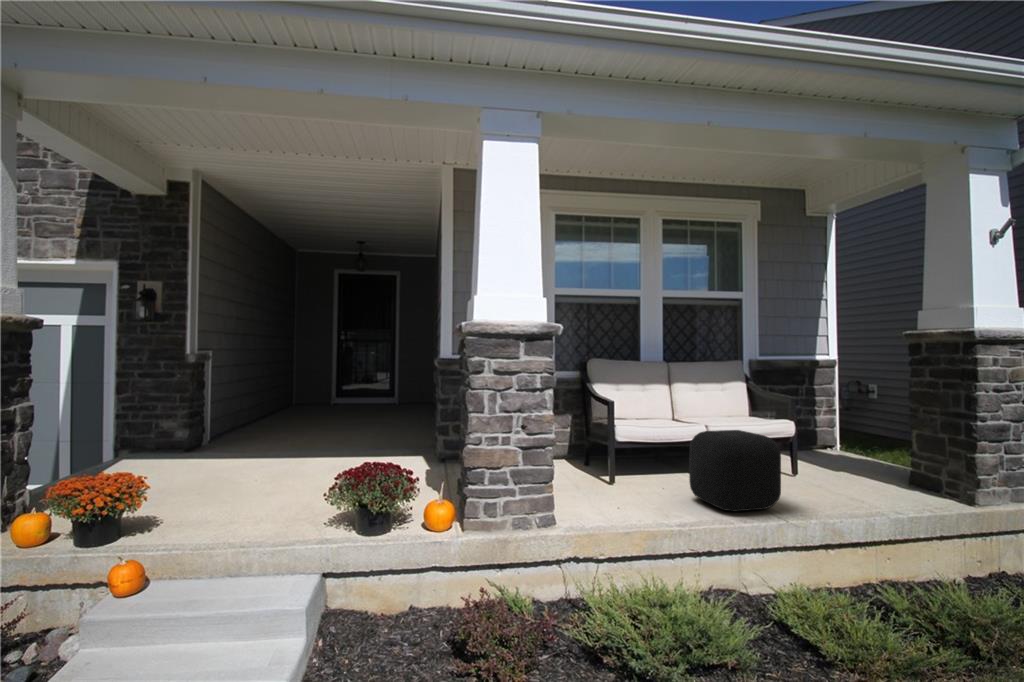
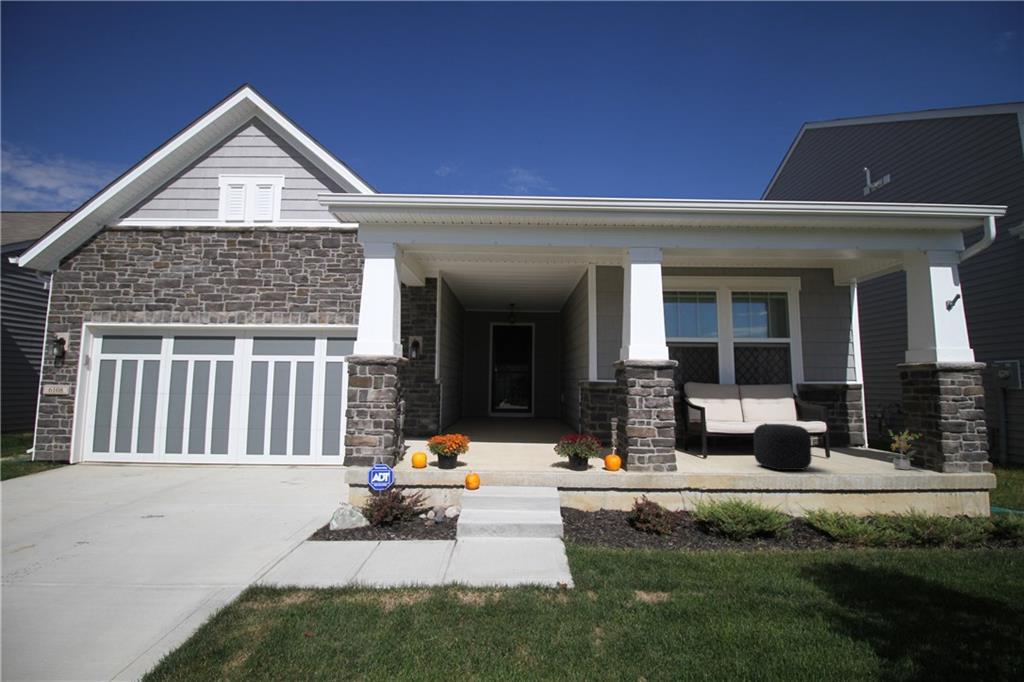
potted plant: none [888,434,945,500] -> present [888,430,921,470]

